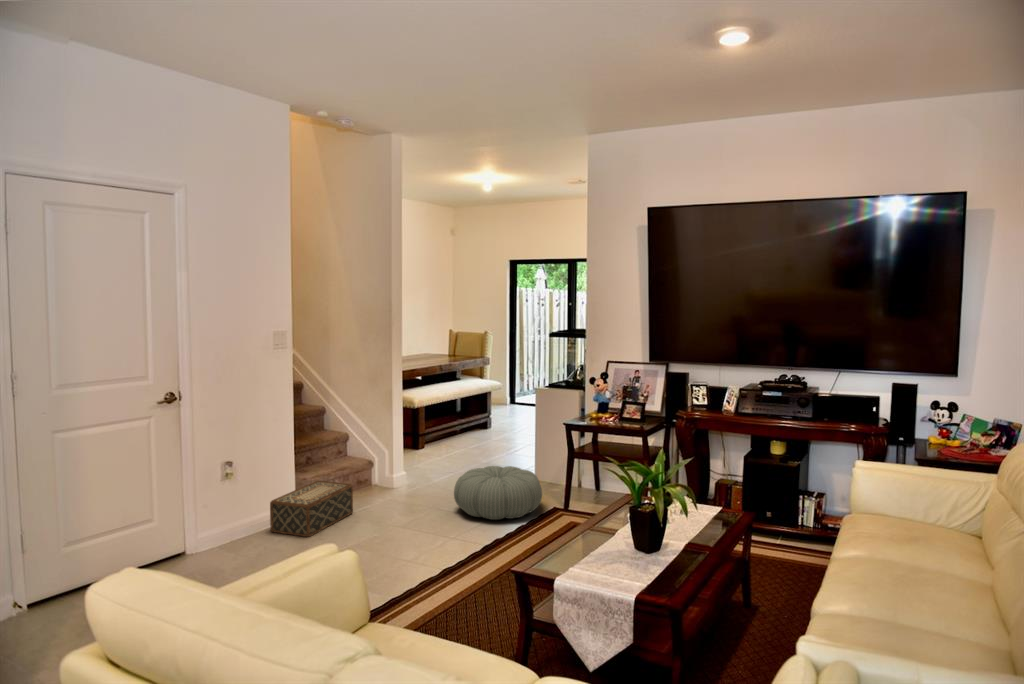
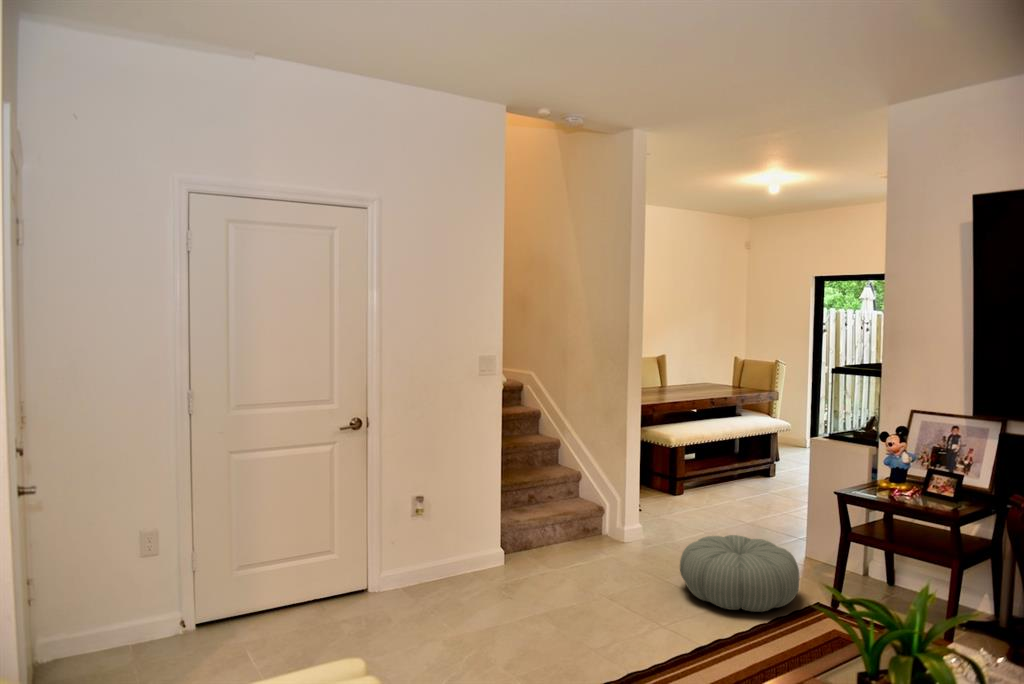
woven basket: present [270,481,353,537] -> none [466,525,562,592]

